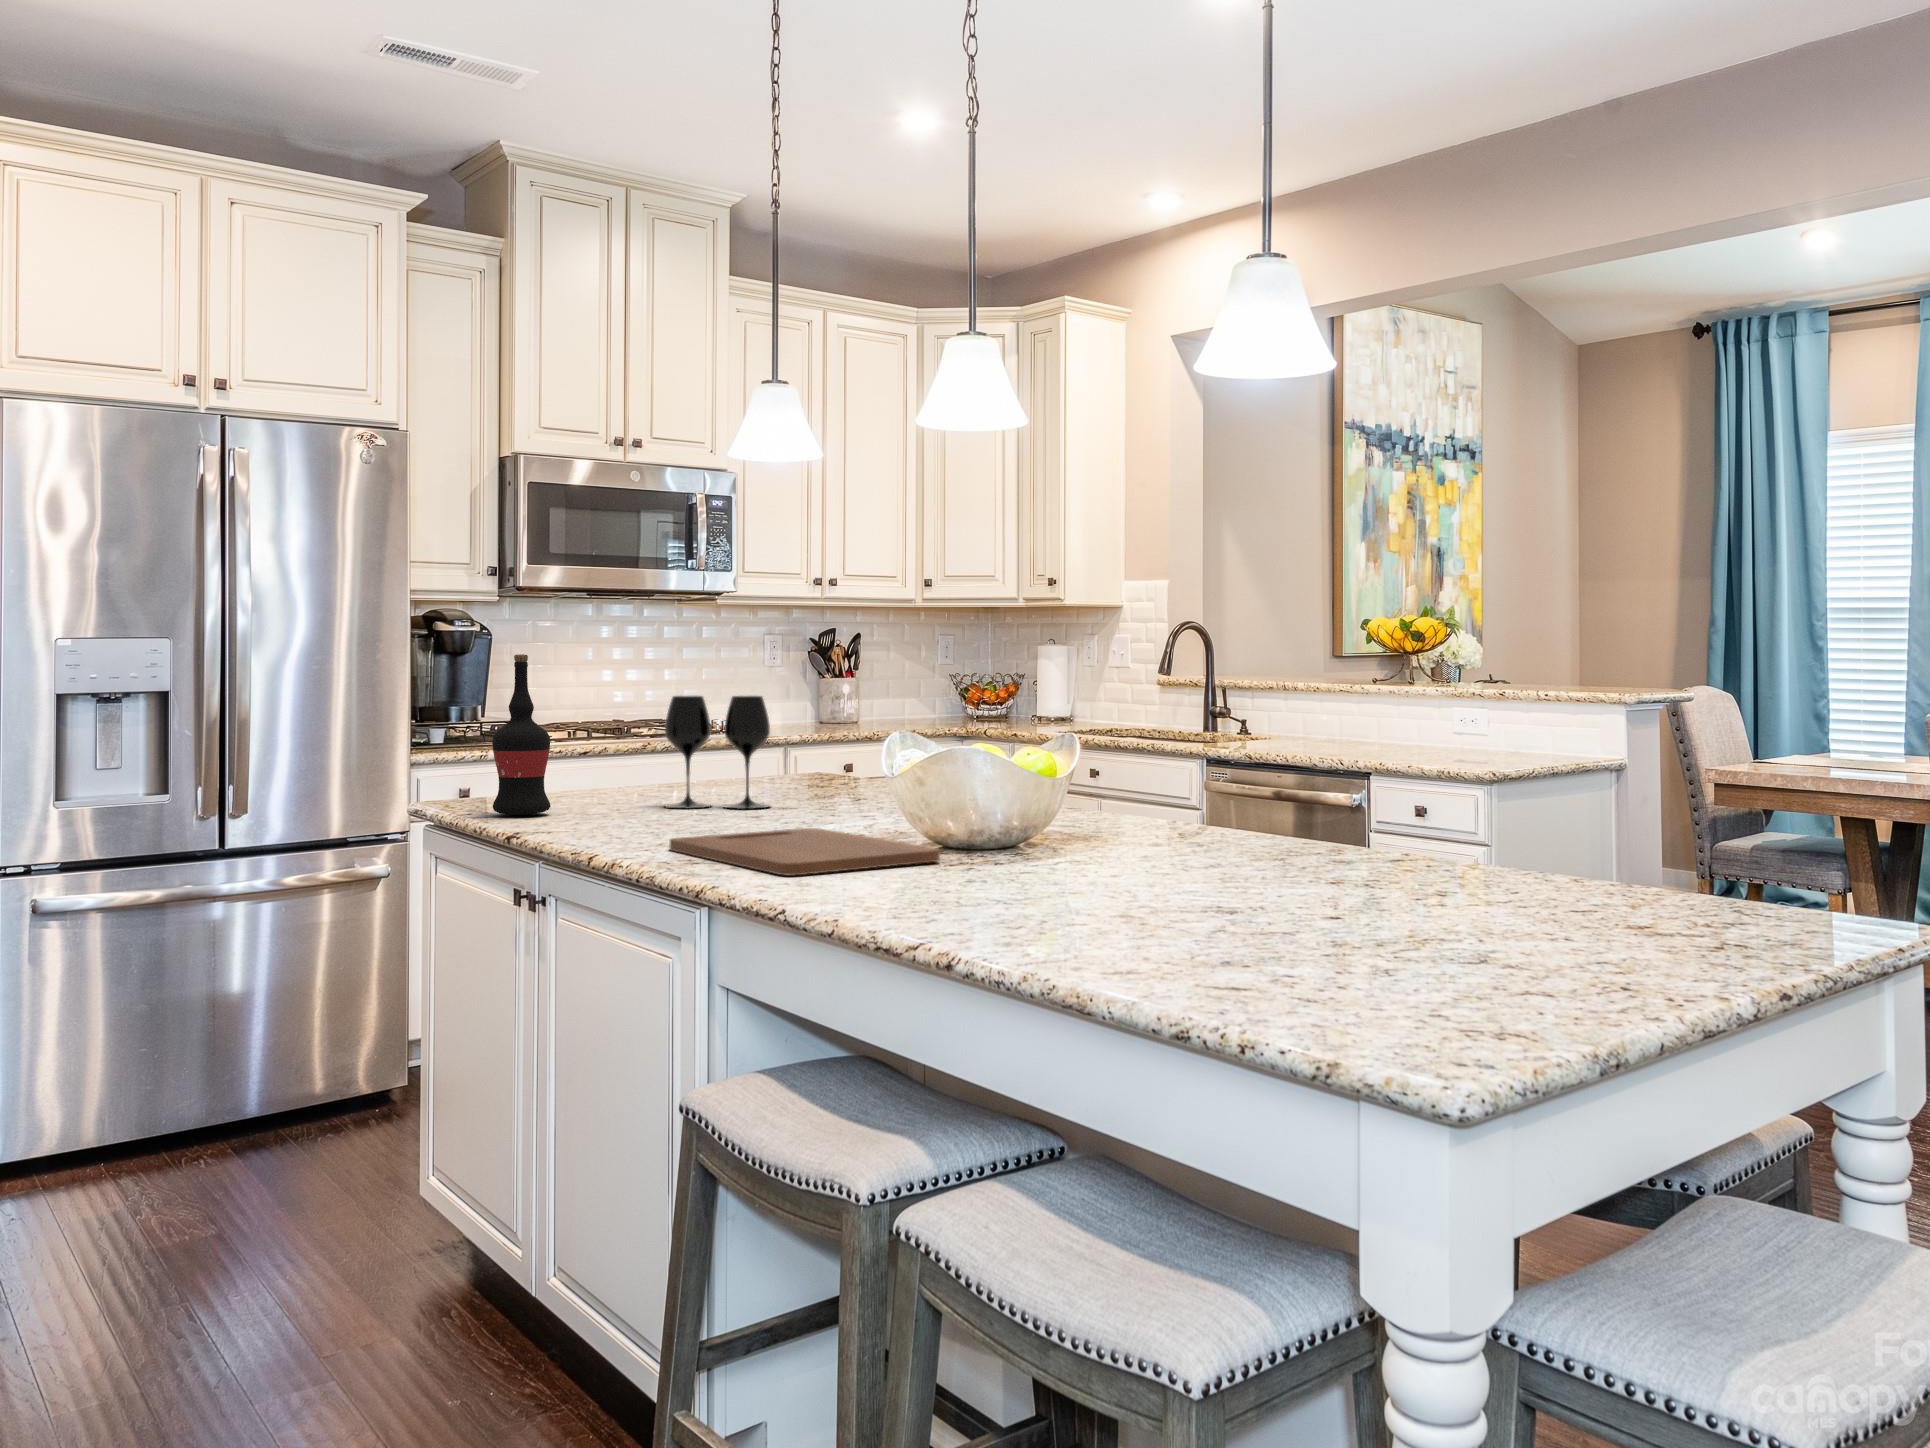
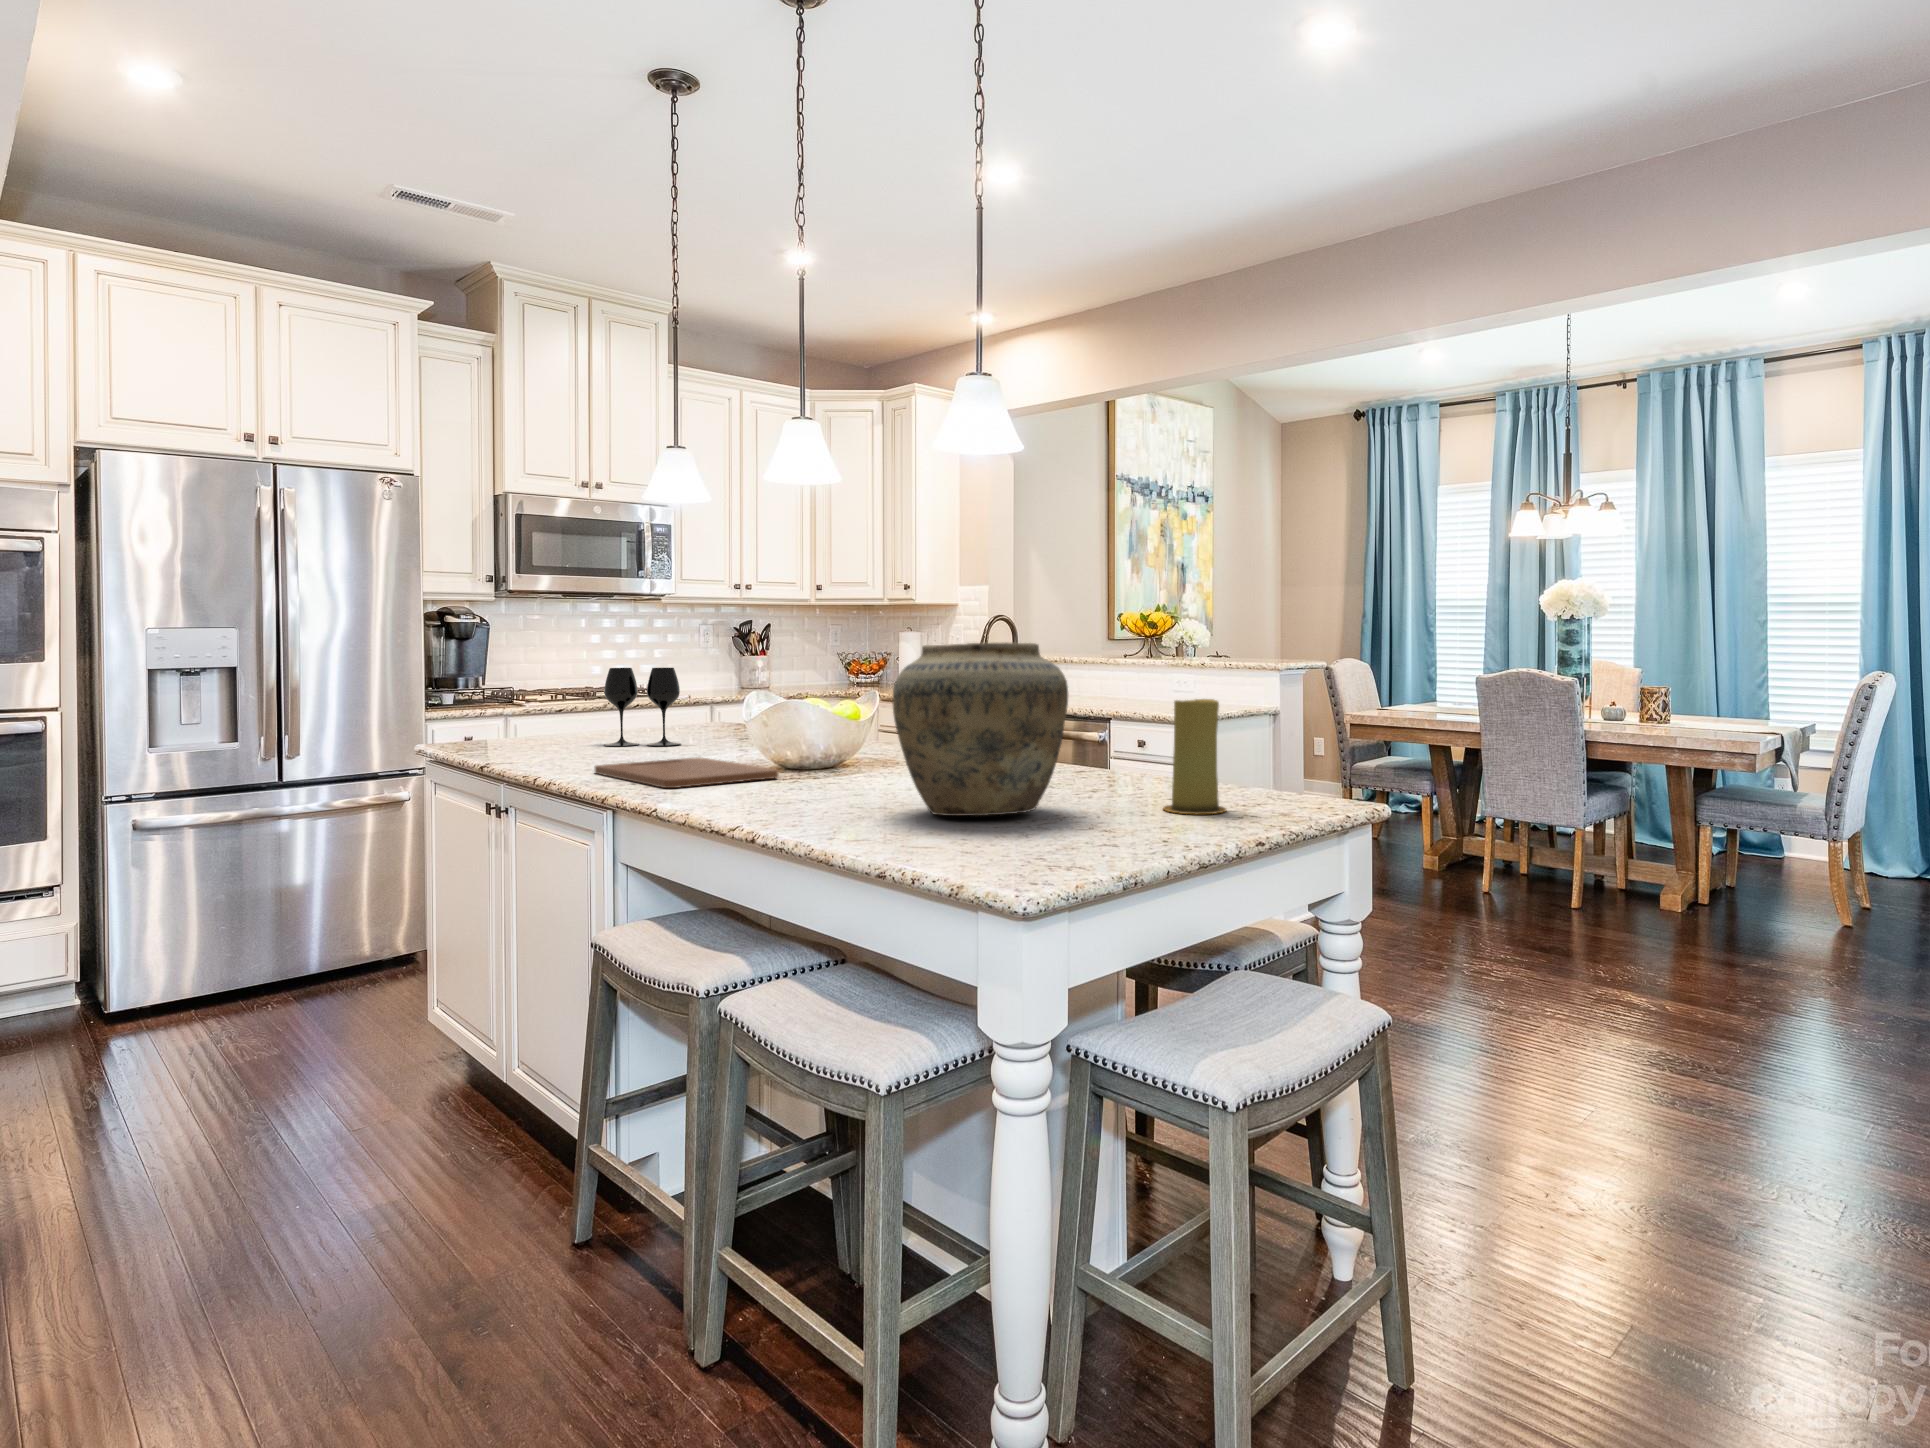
wine bottle: present [492,654,551,815] -> none [477,639,520,752]
vase: none [1147,662,1421,930] -> present [892,642,1068,816]
candle: none [1563,751,1668,933] -> present [1163,699,1226,814]

